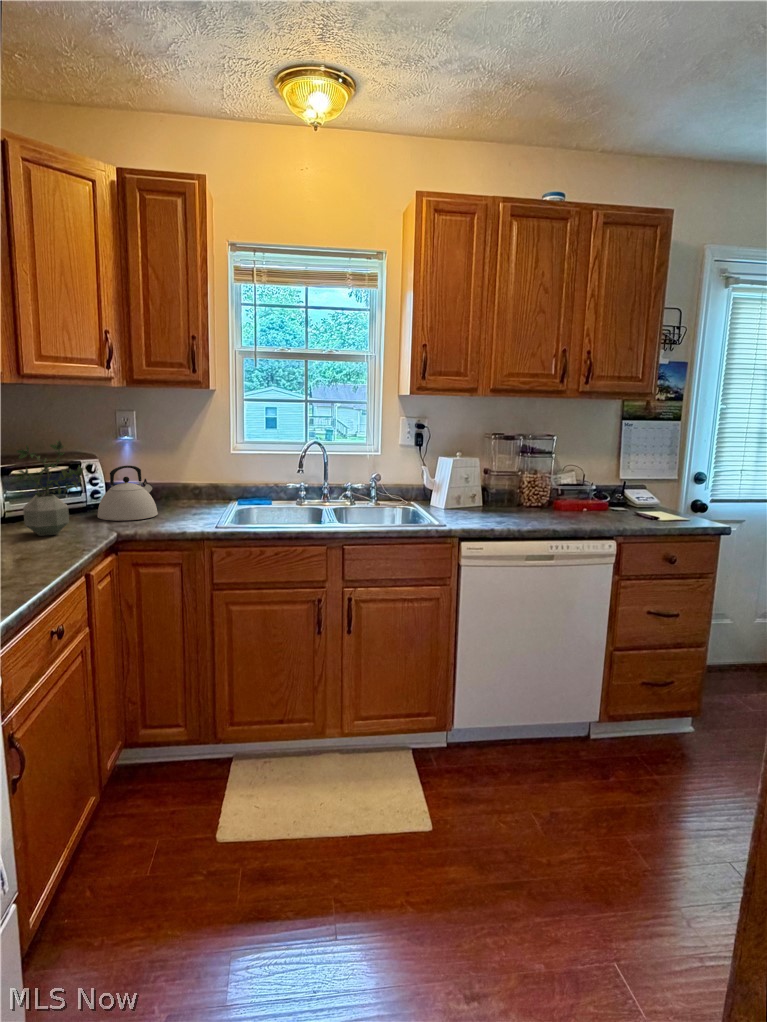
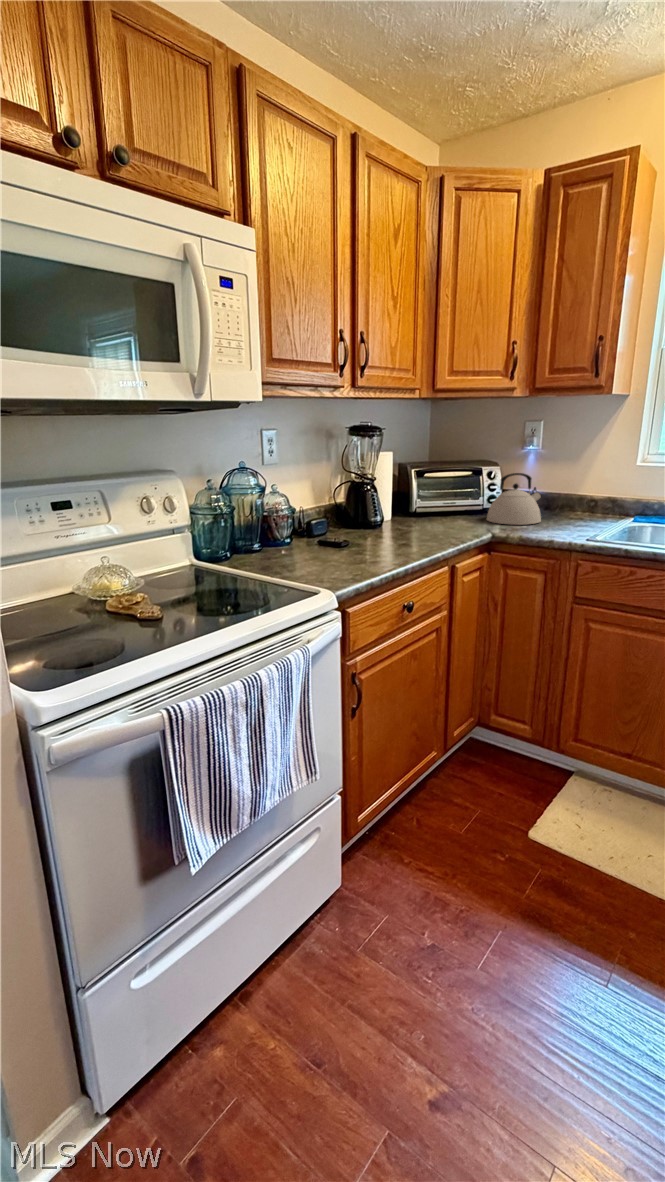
potted plant: present [16,440,83,536] -> none [417,446,472,529]

